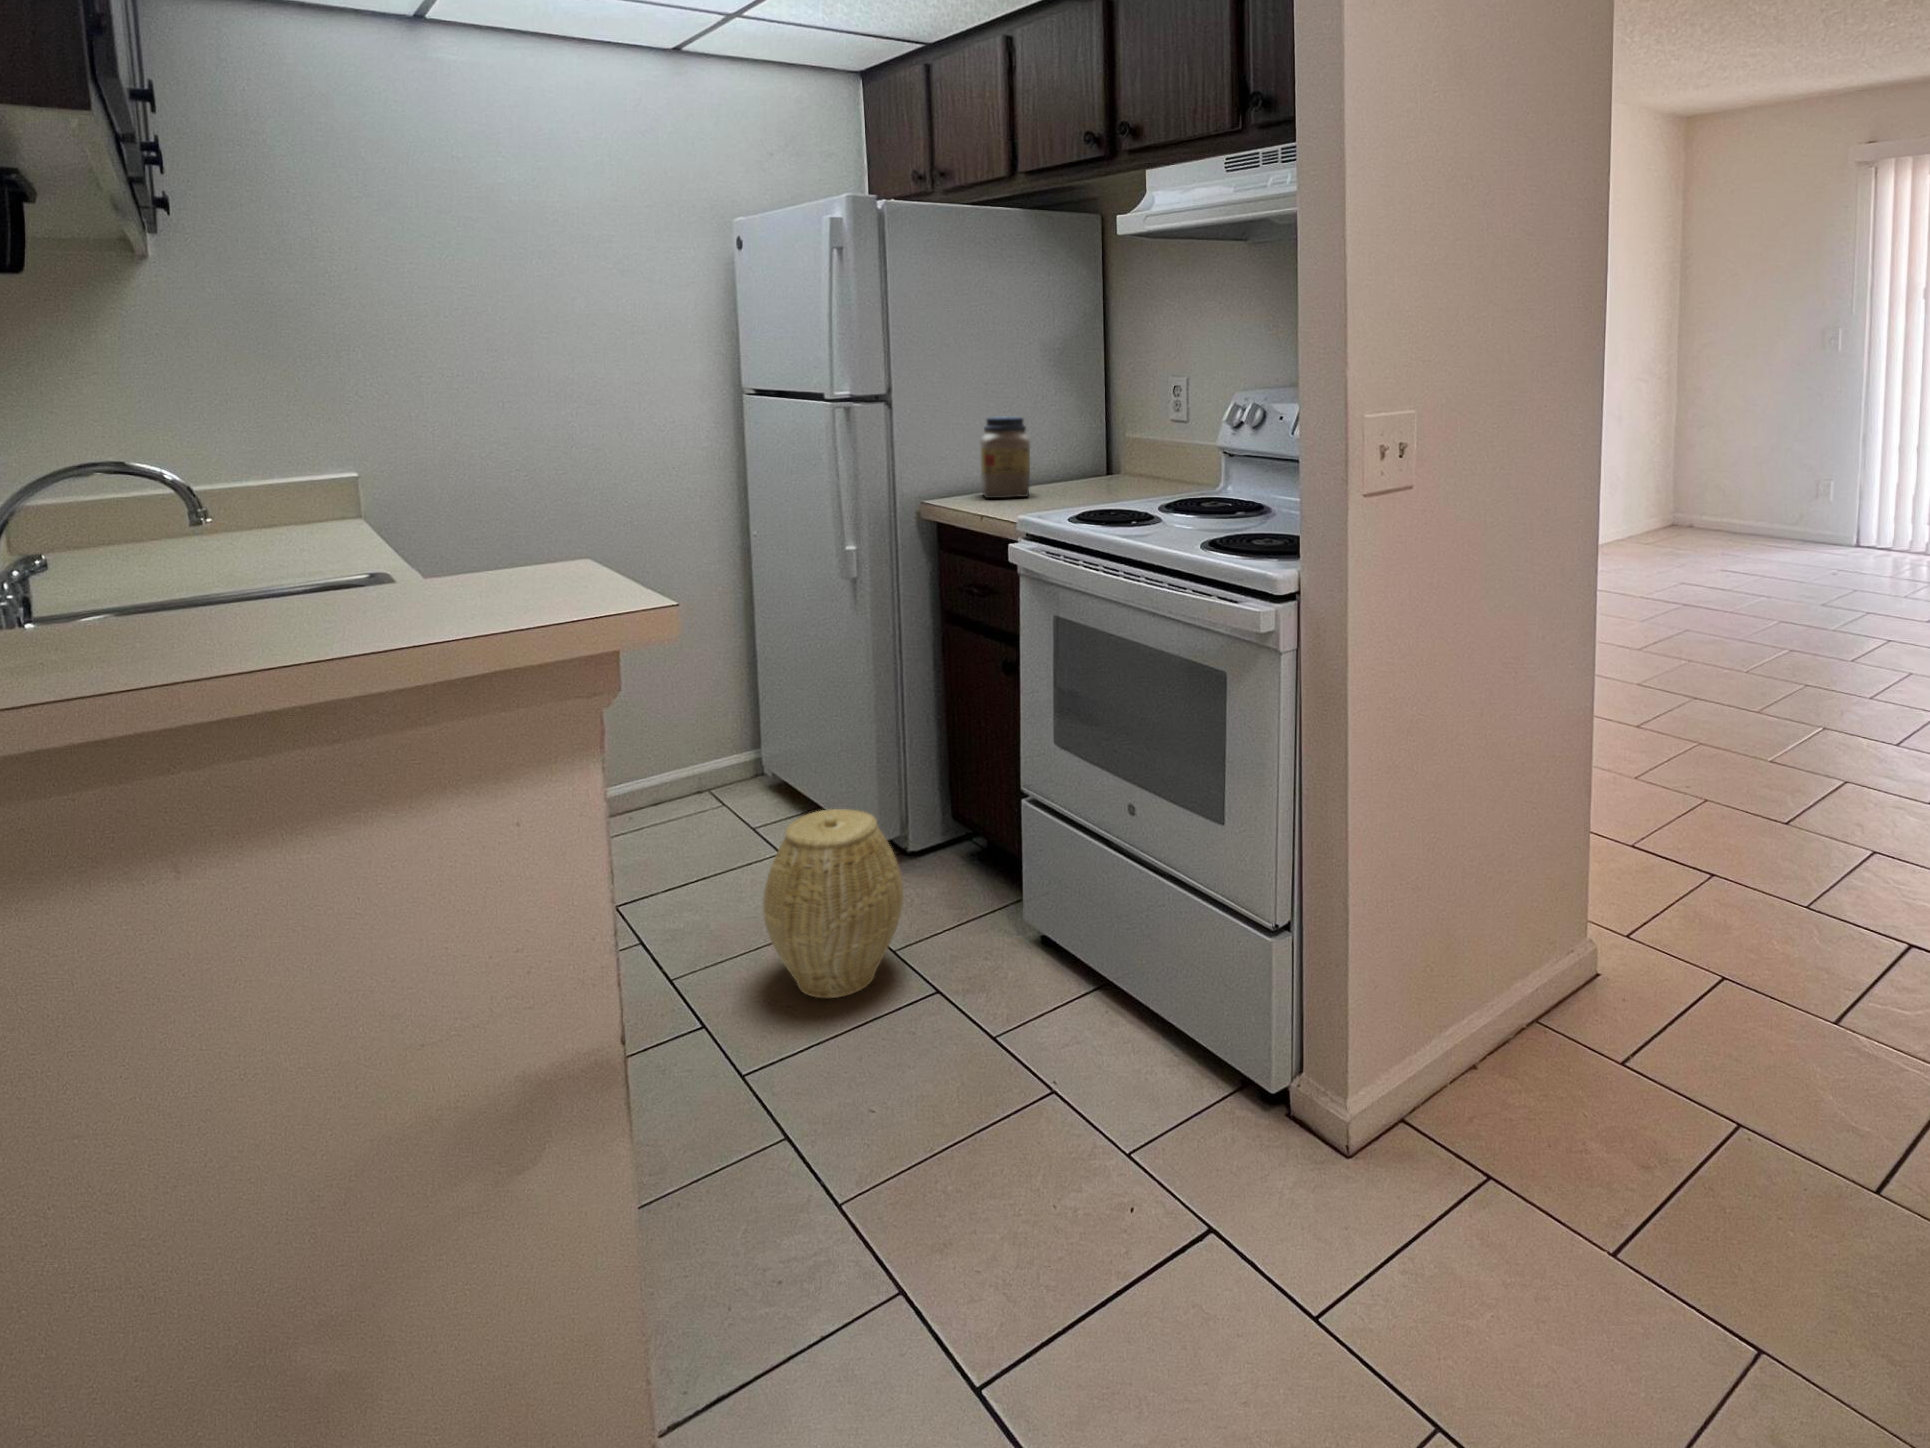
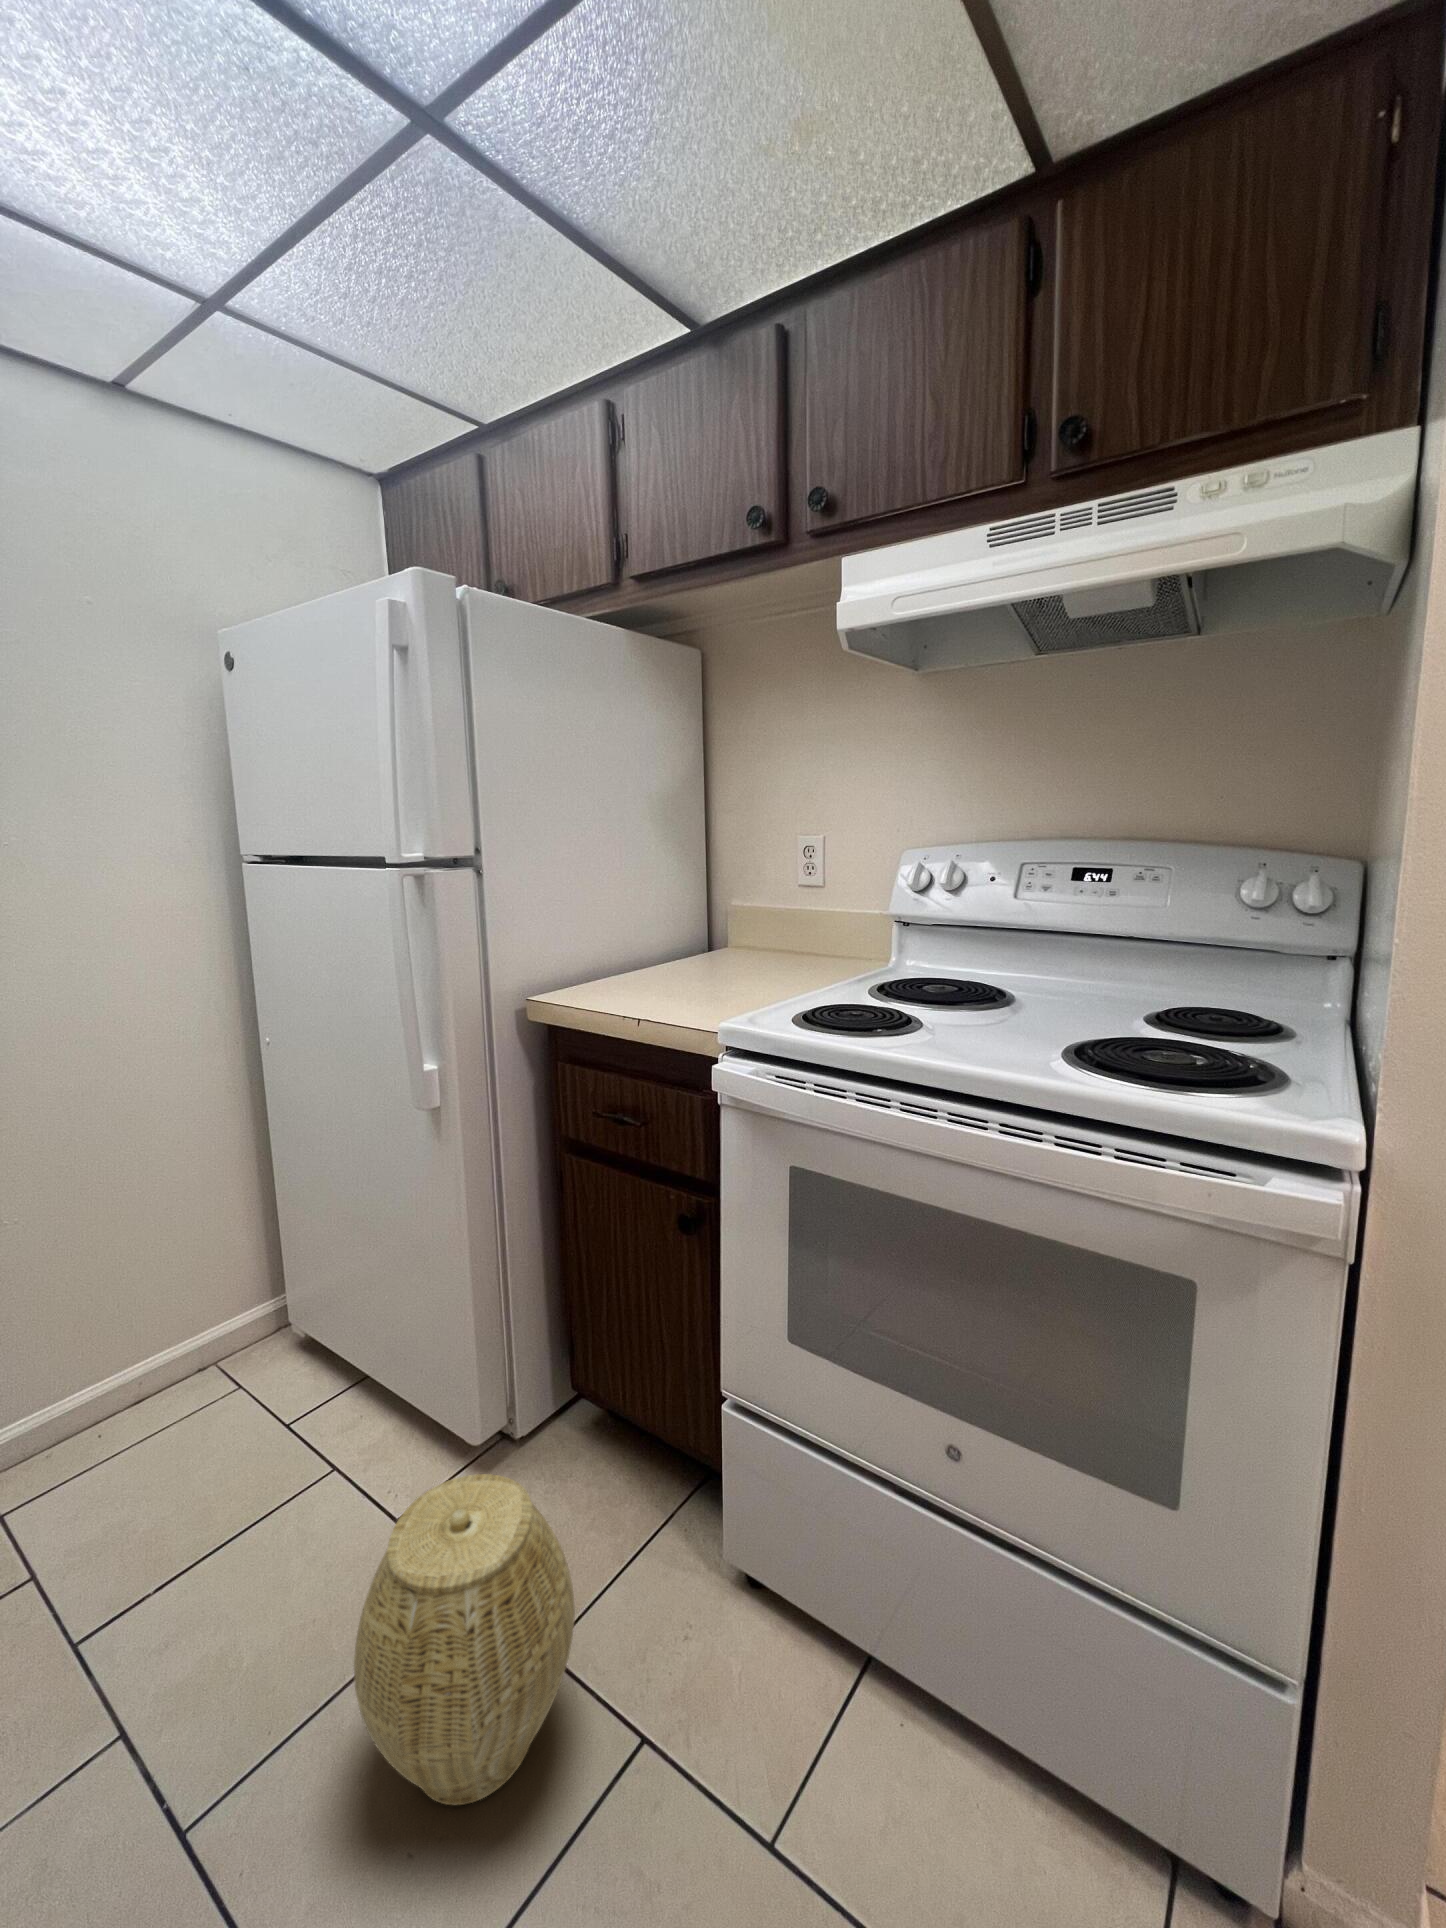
jar: present [980,416,1030,498] -> none [595,885,665,992]

